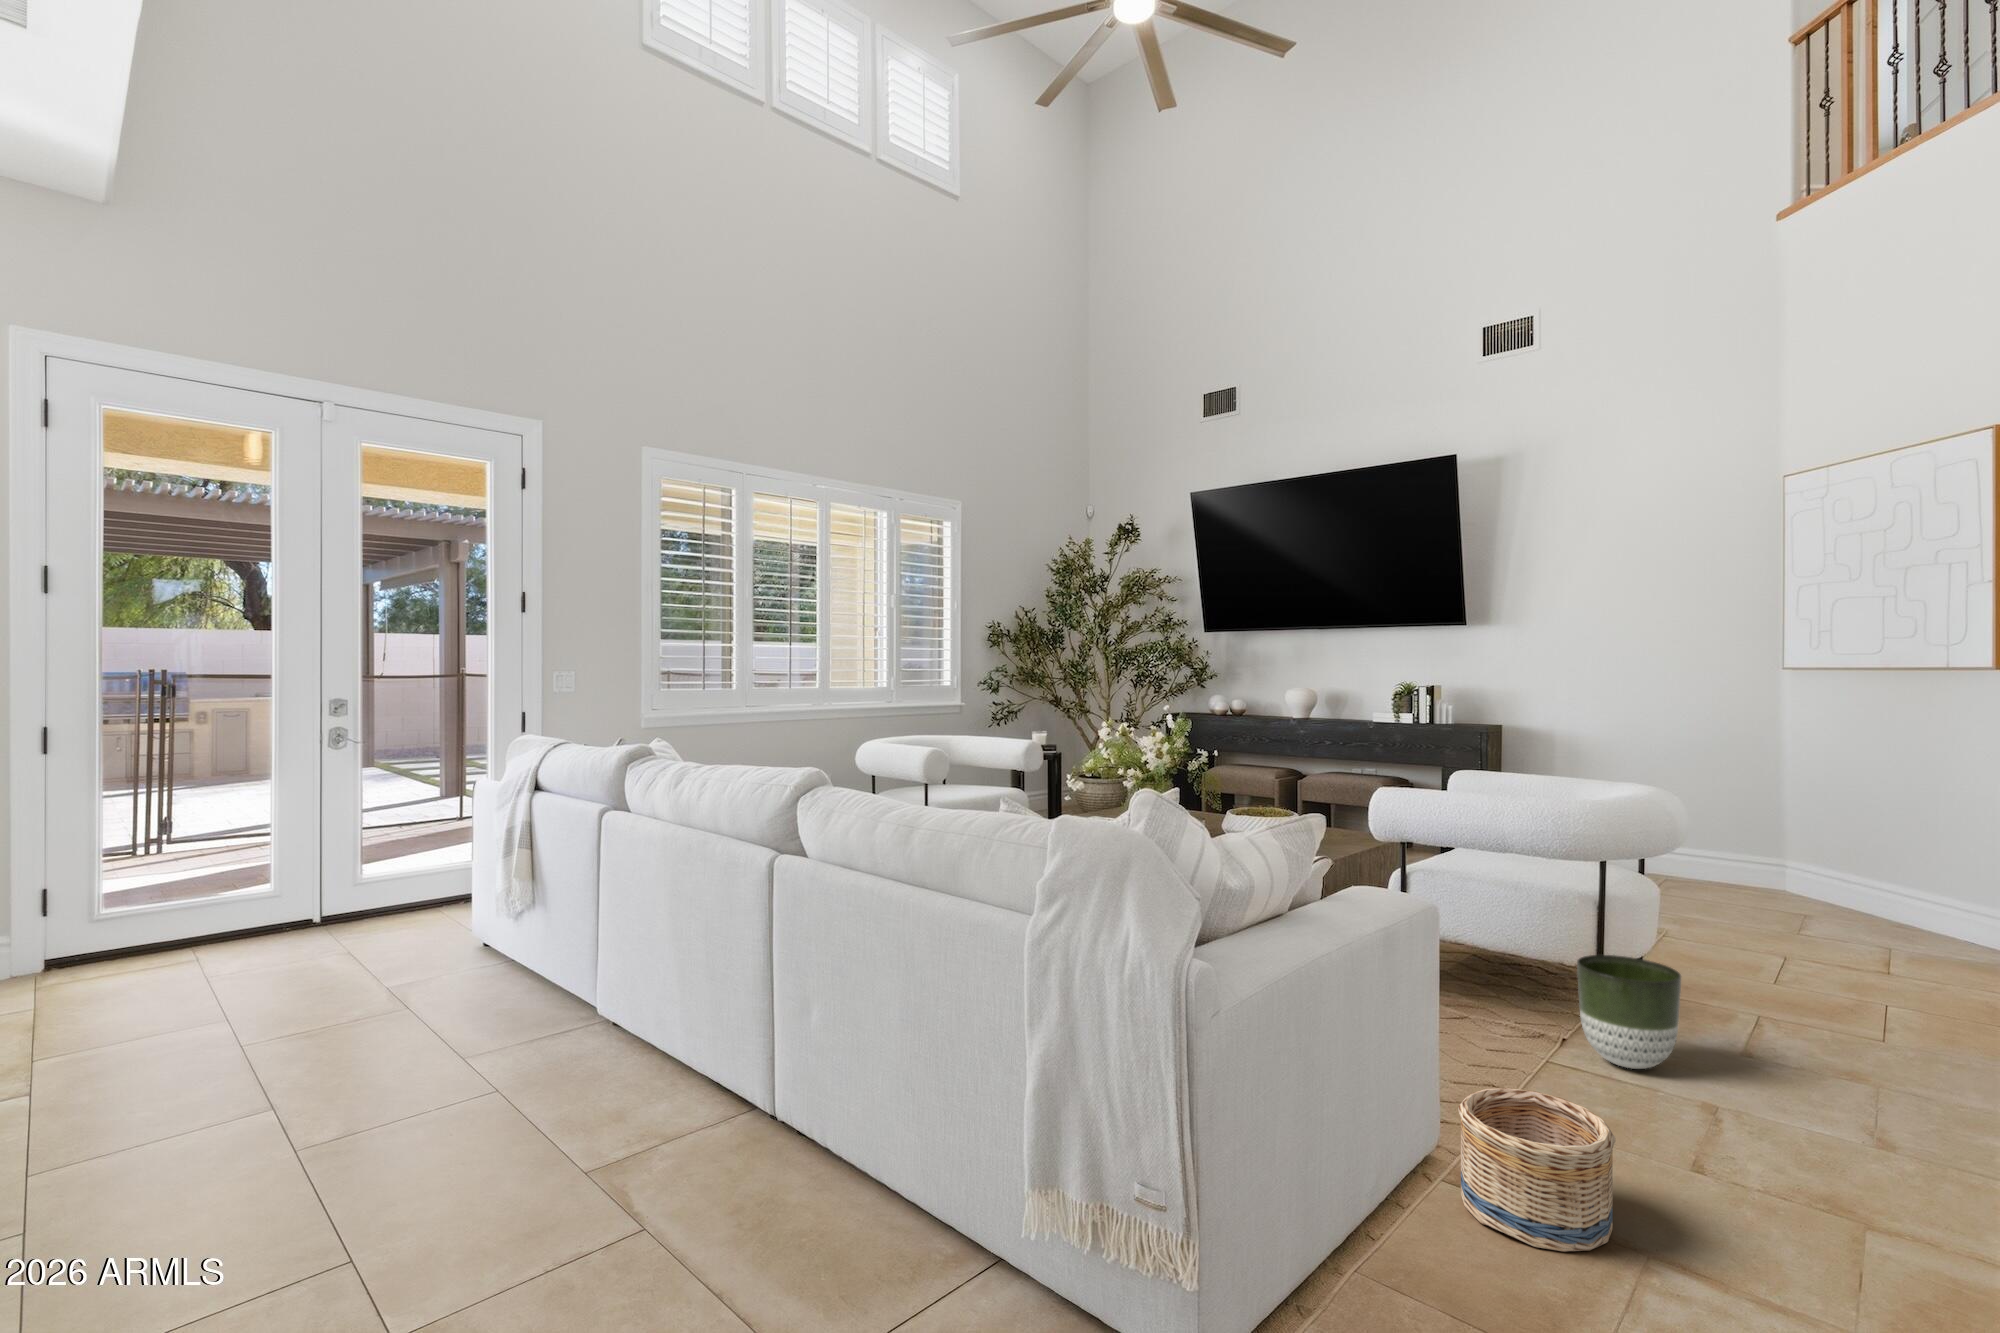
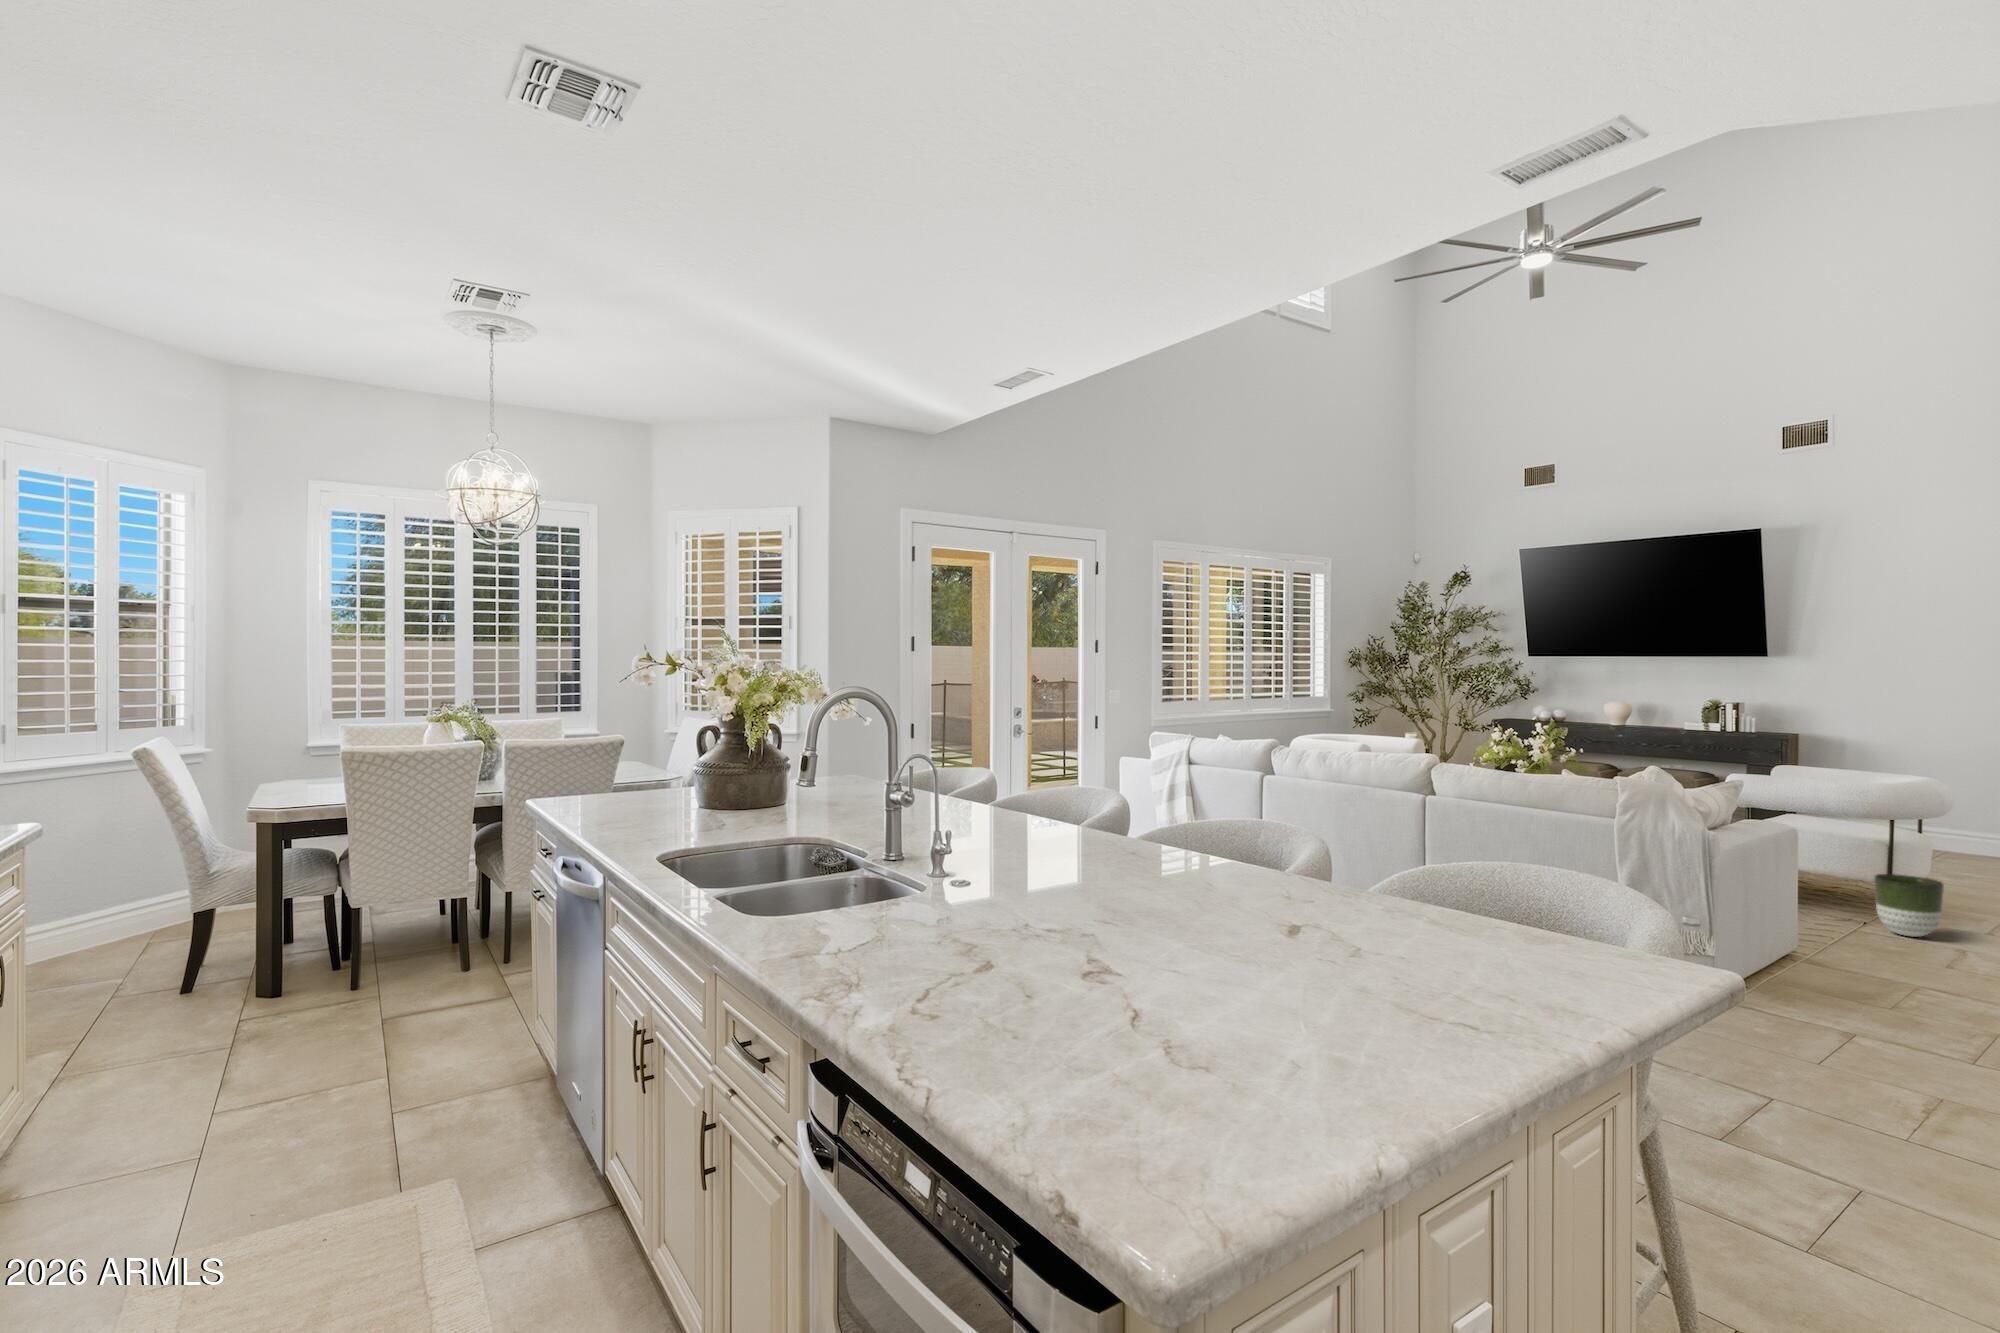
basket: present [1458,1088,1615,1252] -> none [1812,920,1901,986]

